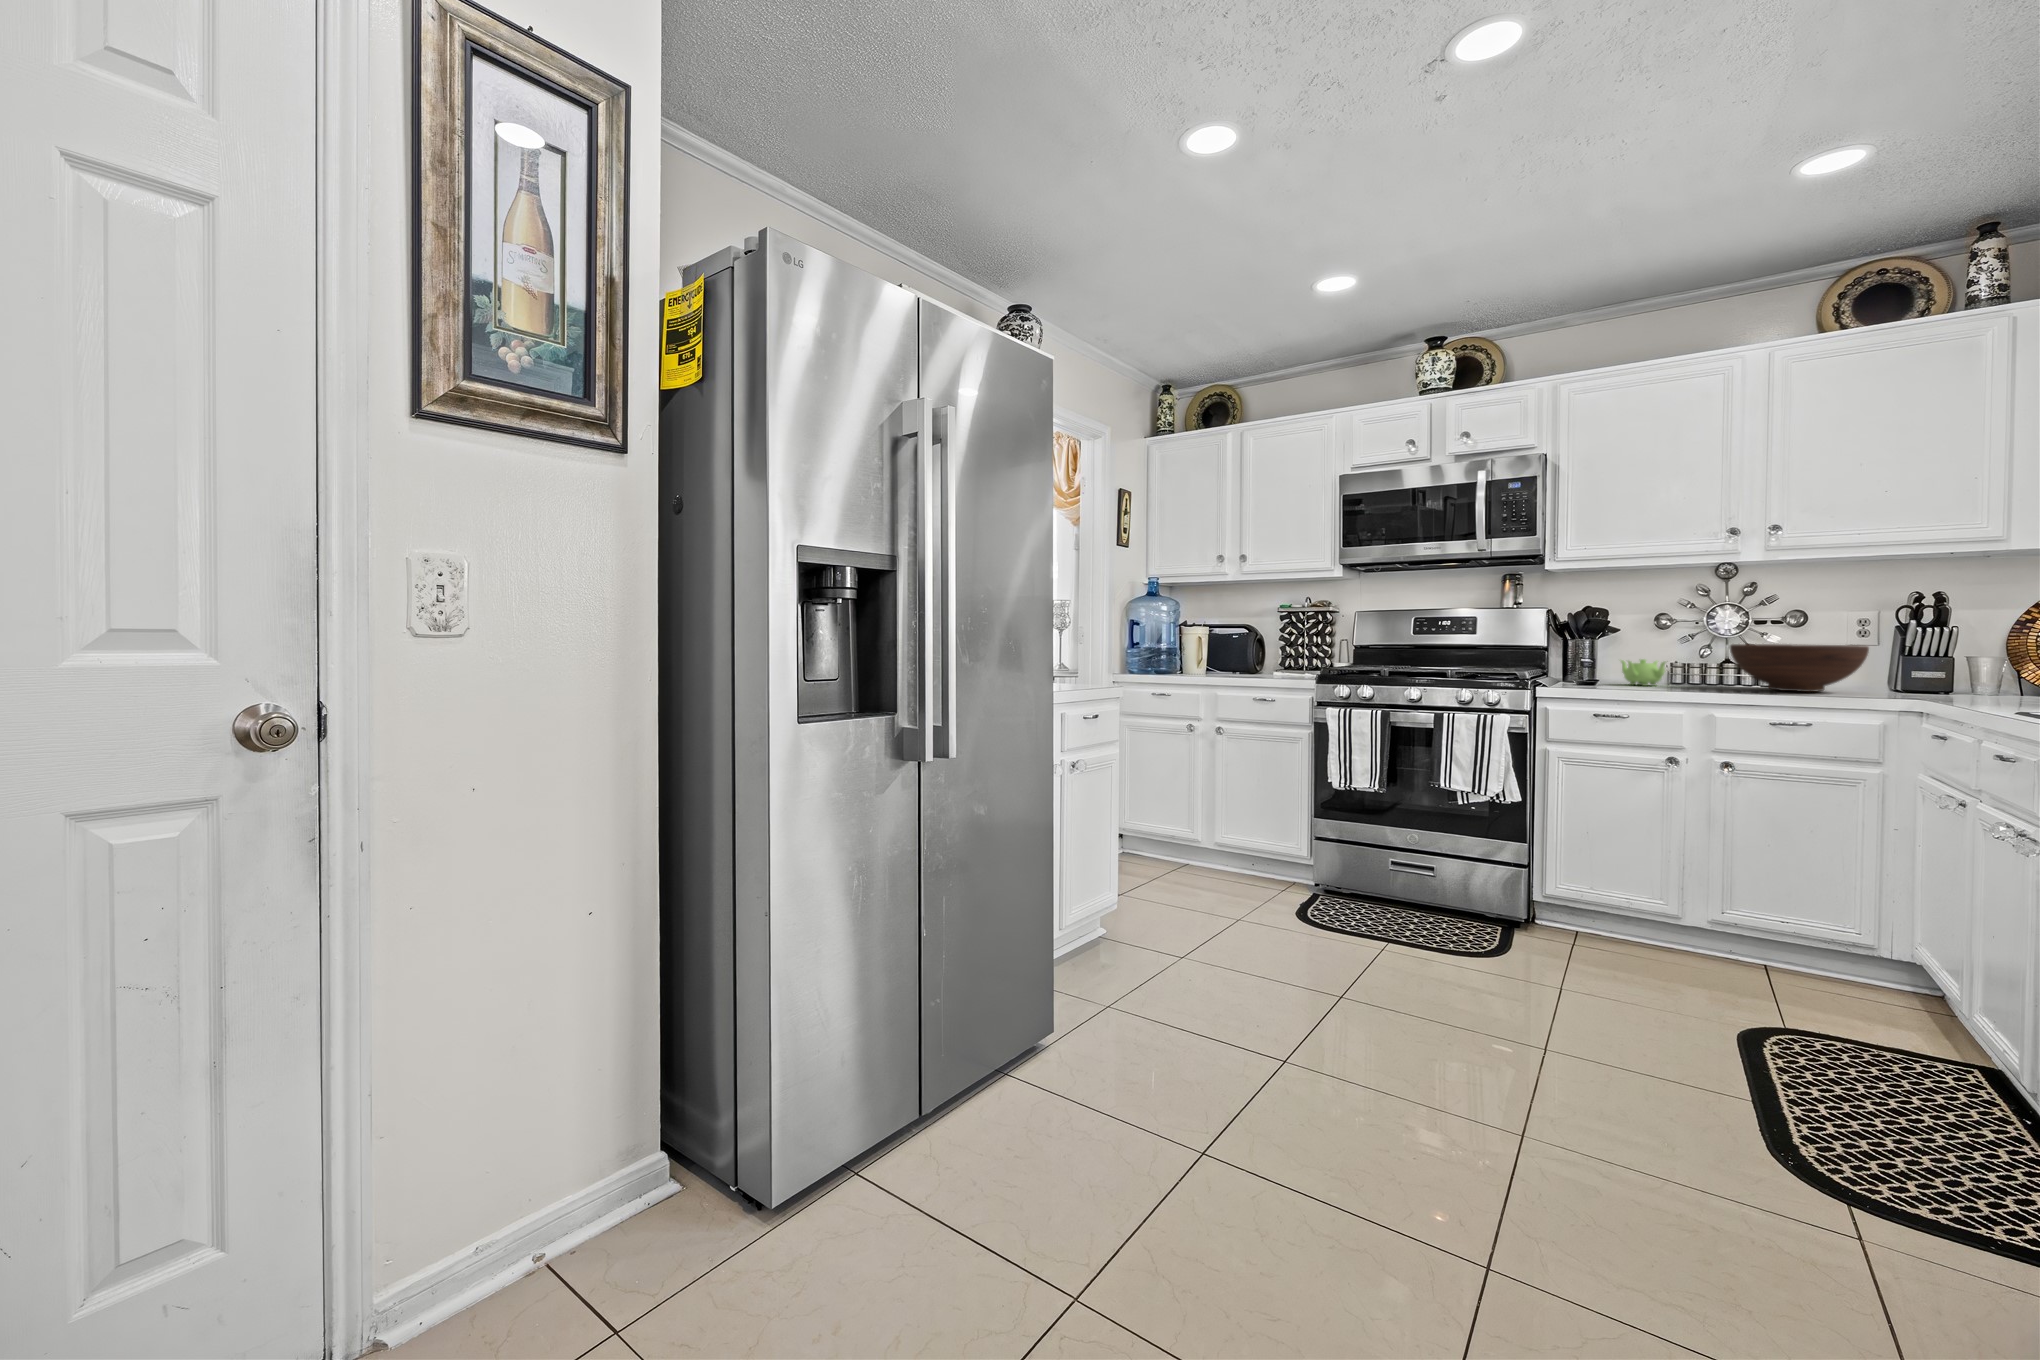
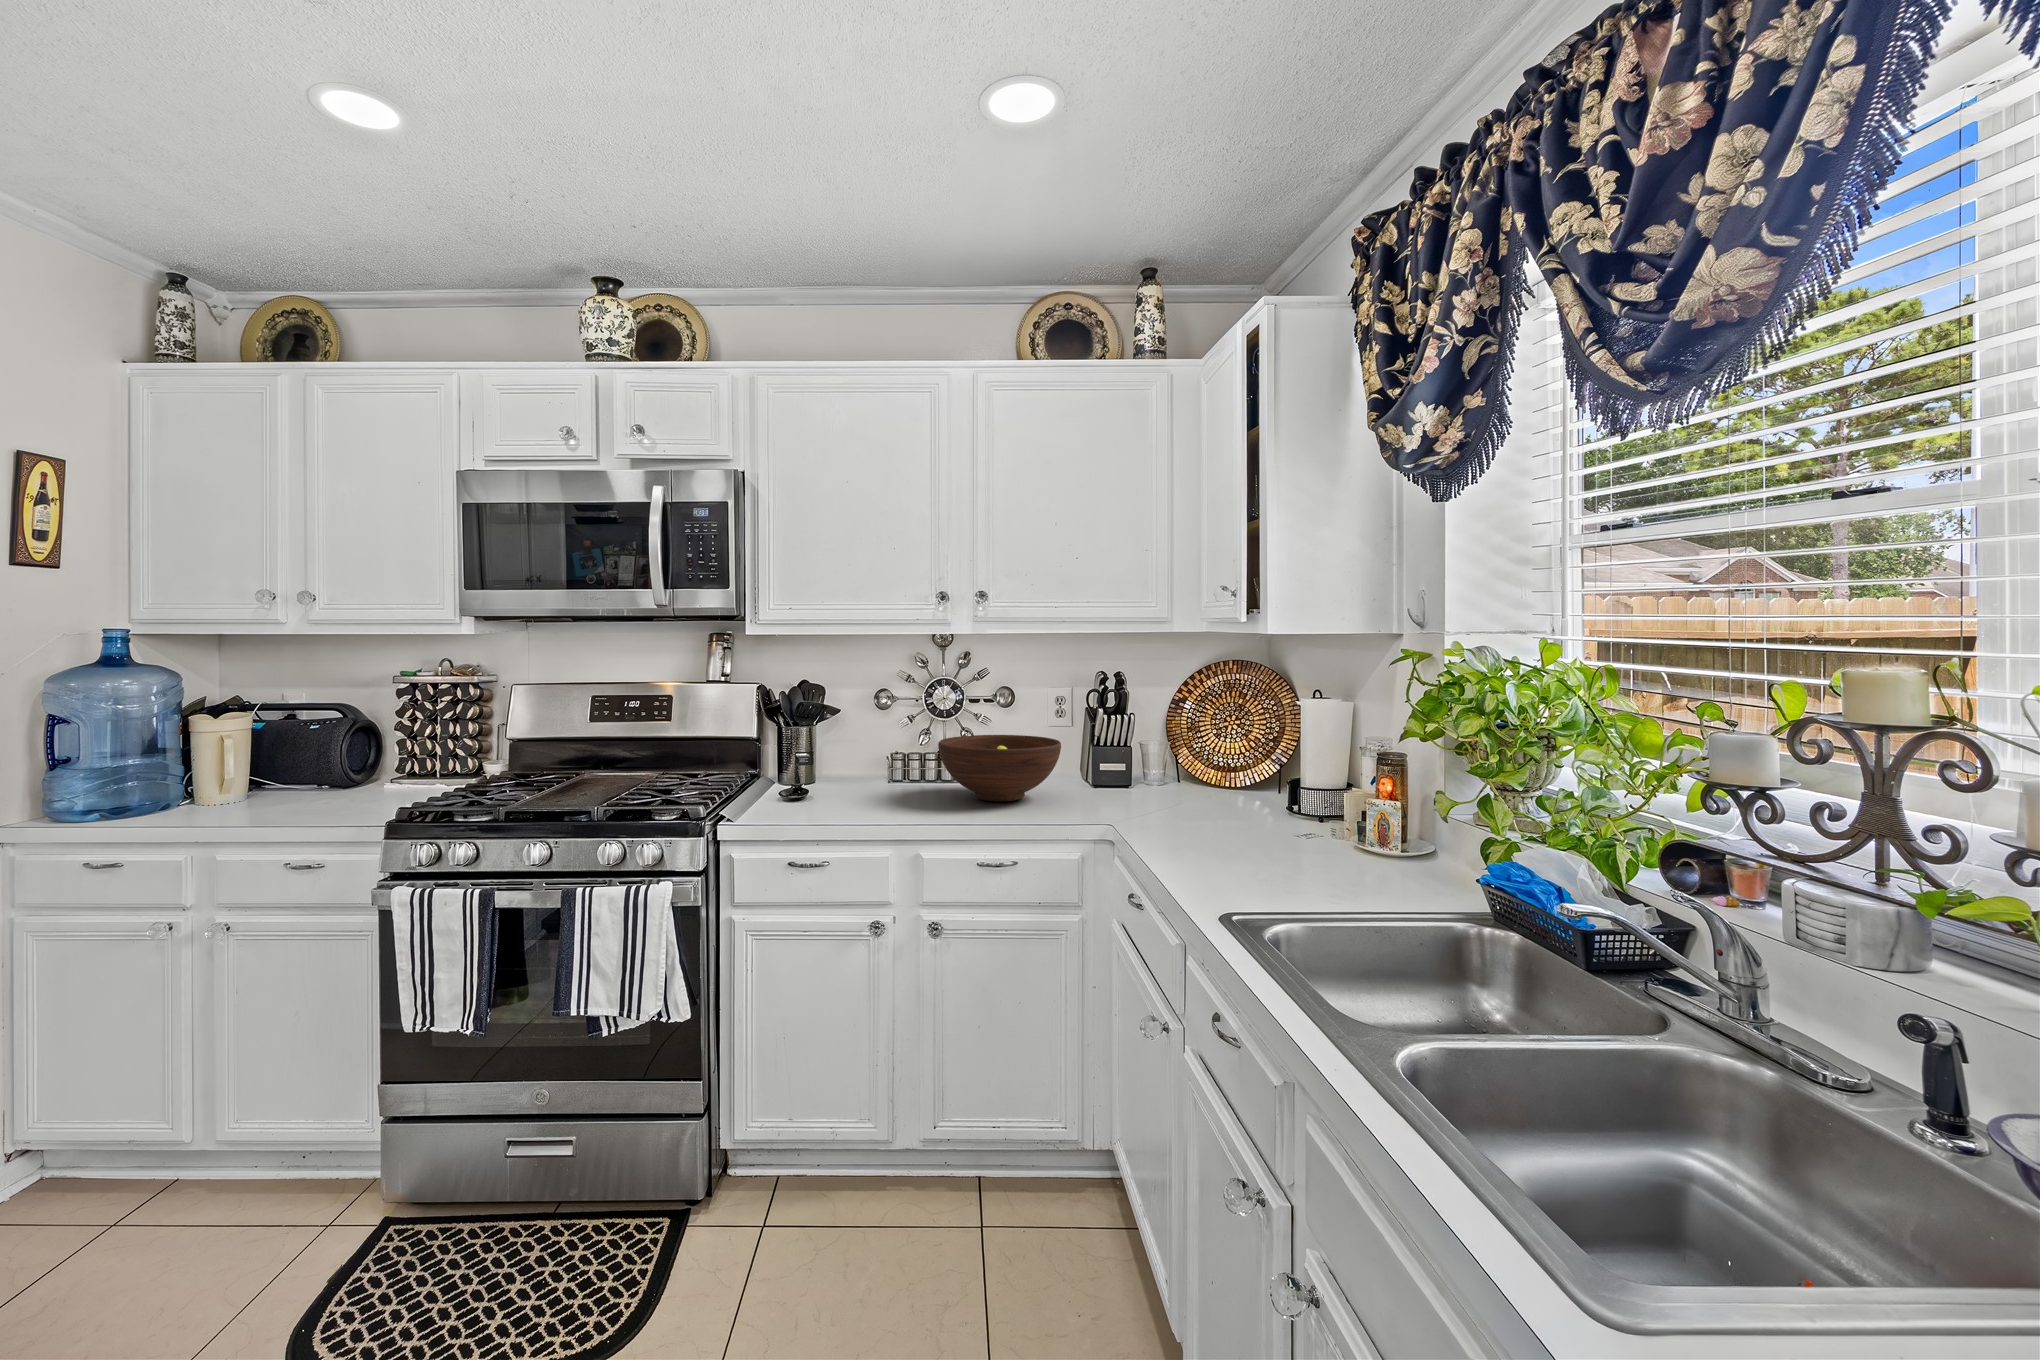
teapot: present [1621,659,1665,686] -> none [831,759,879,798]

